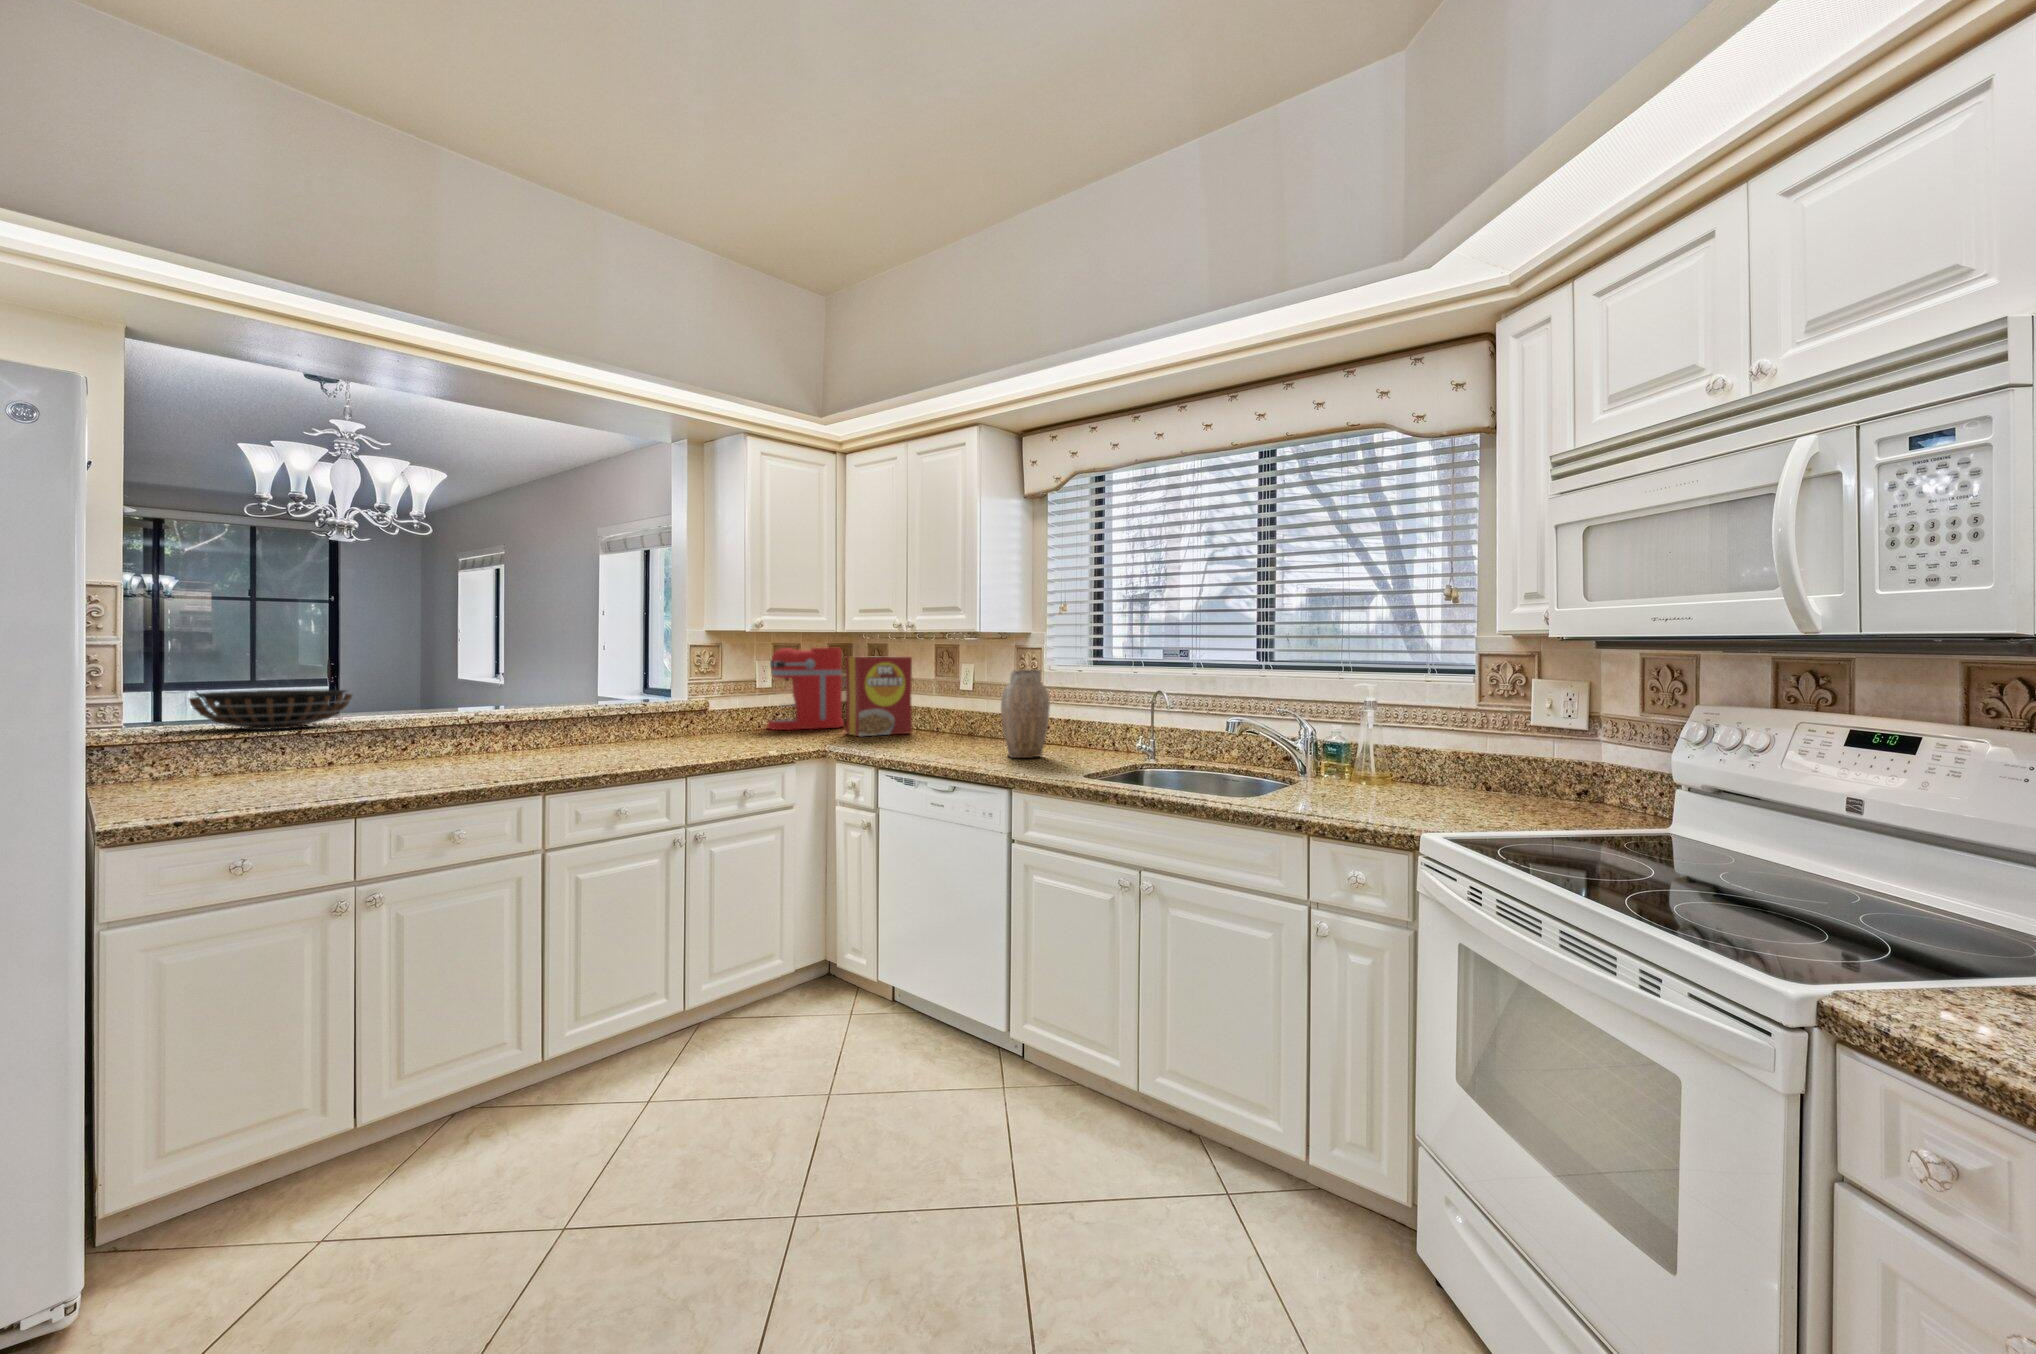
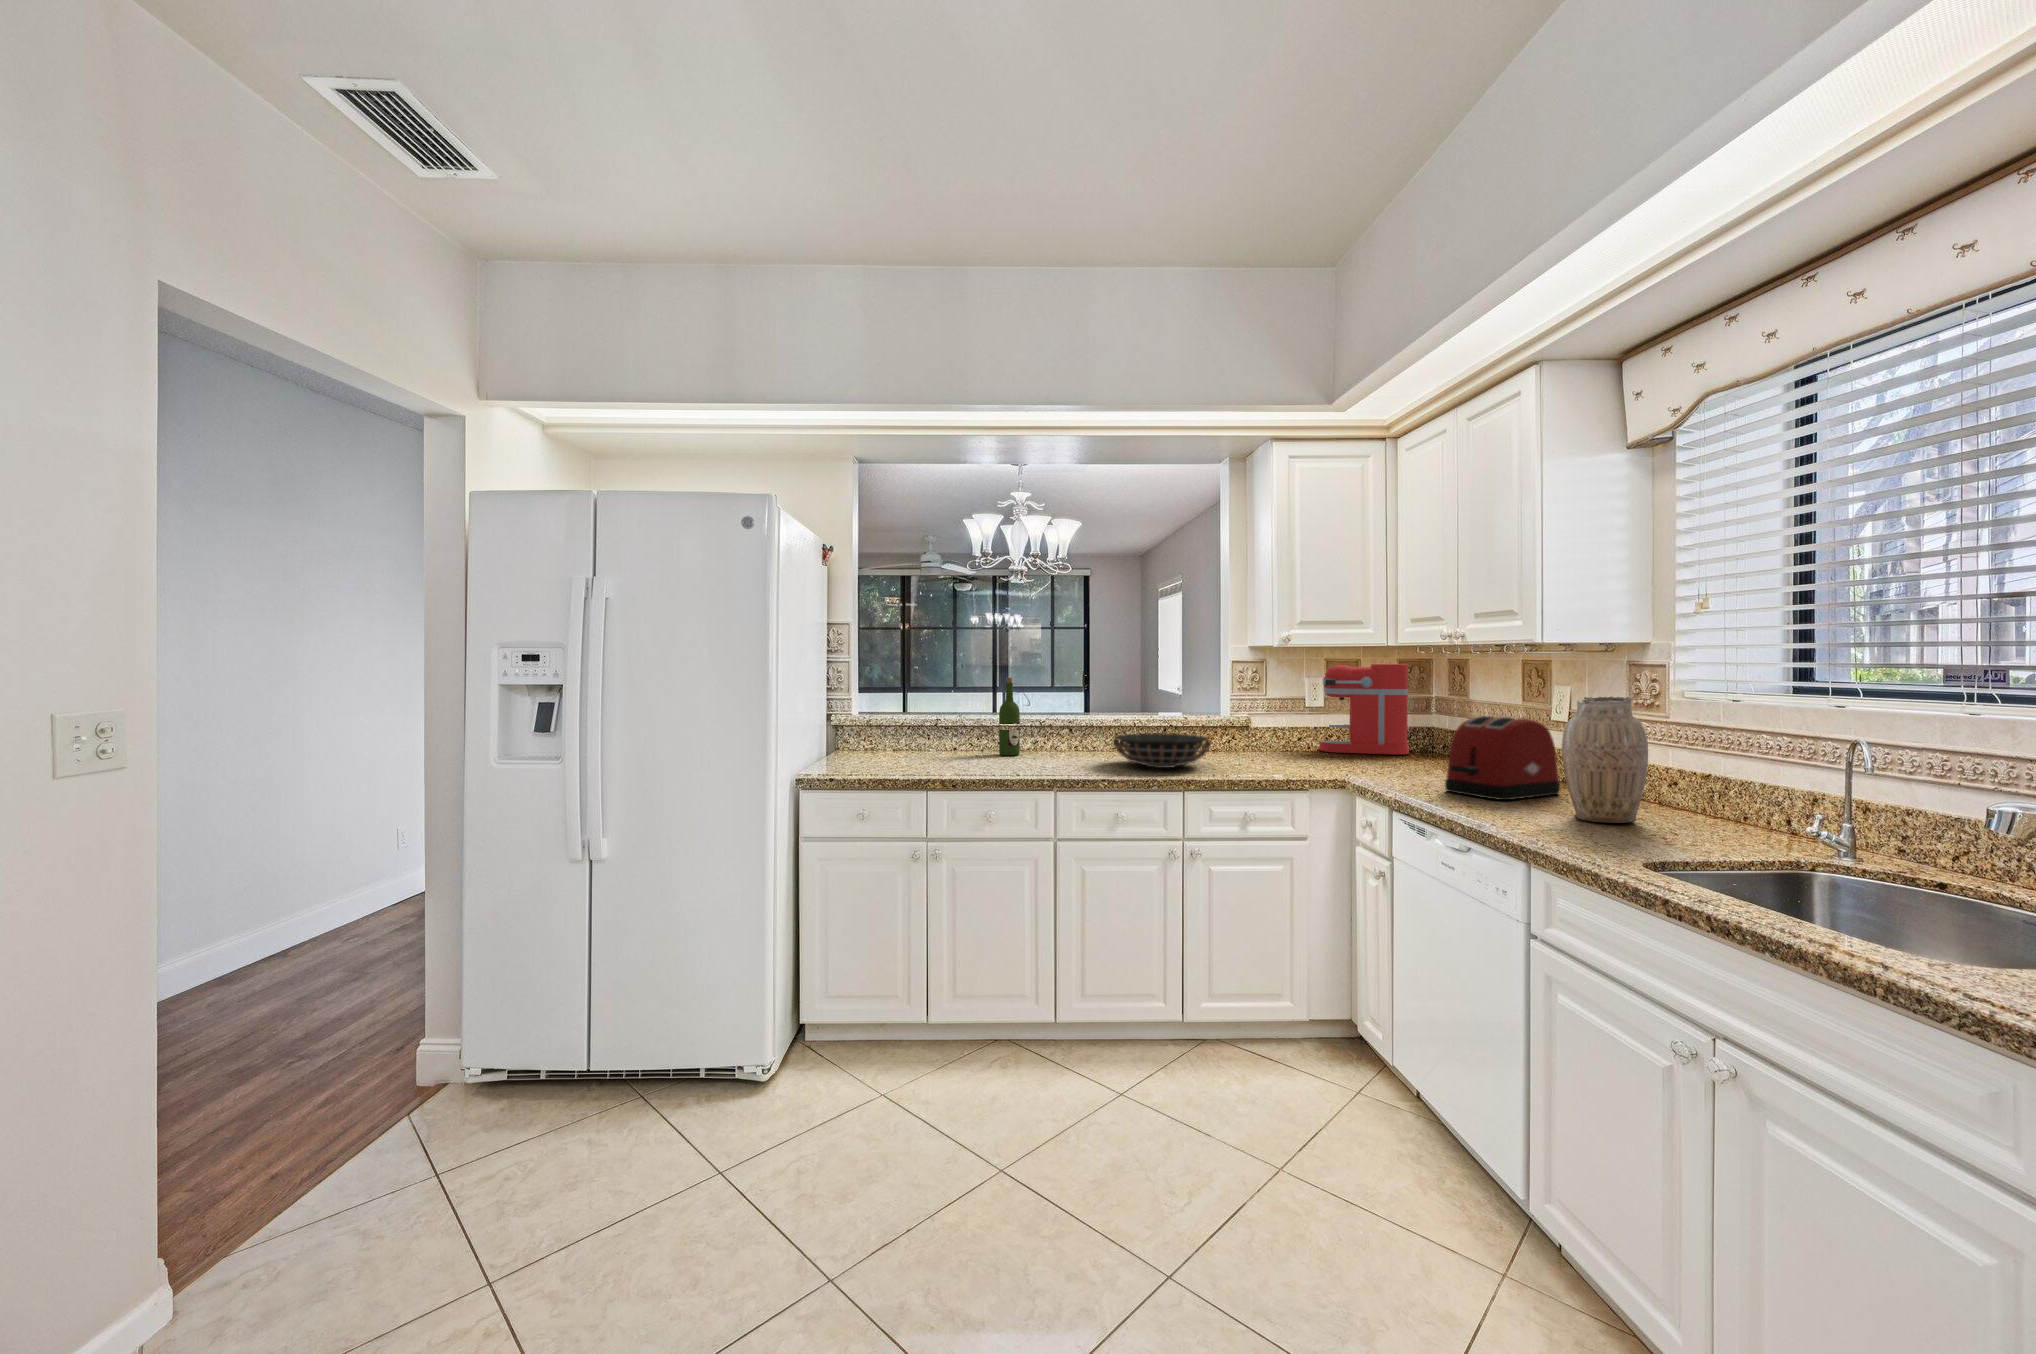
cereal box: present [846,656,912,736] -> none [1397,675,1483,770]
wine bottle: none [410,664,443,763] -> present [999,678,1020,756]
toaster: none [911,688,981,752] -> present [1445,716,1560,800]
decorative bowl: present [189,689,352,730] -> present [1113,733,1211,768]

